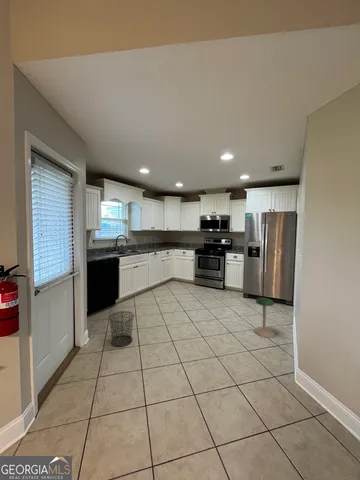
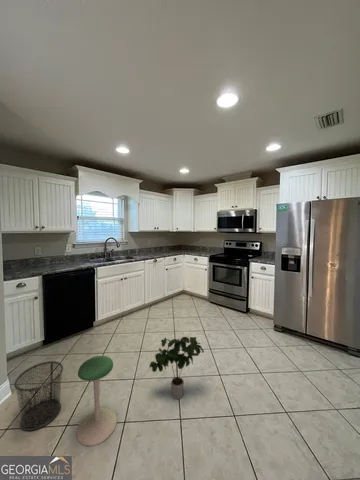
potted plant: none [181,293,212,329] -> present [150,337,204,399]
stool: present [254,298,275,338] -> present [77,356,117,446]

